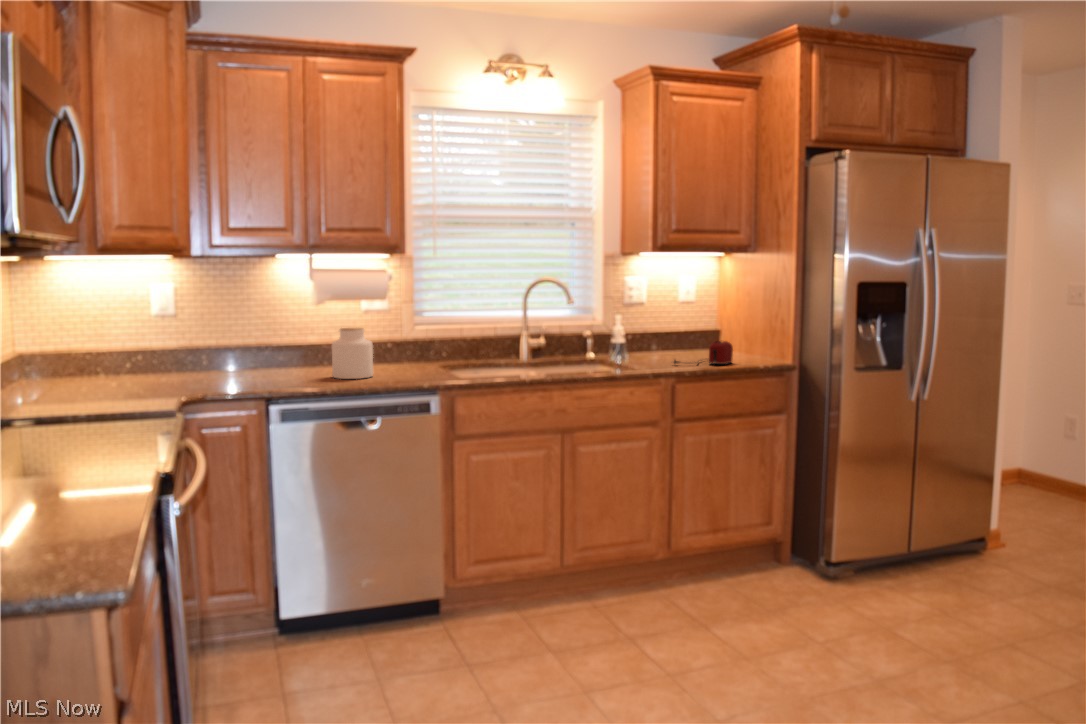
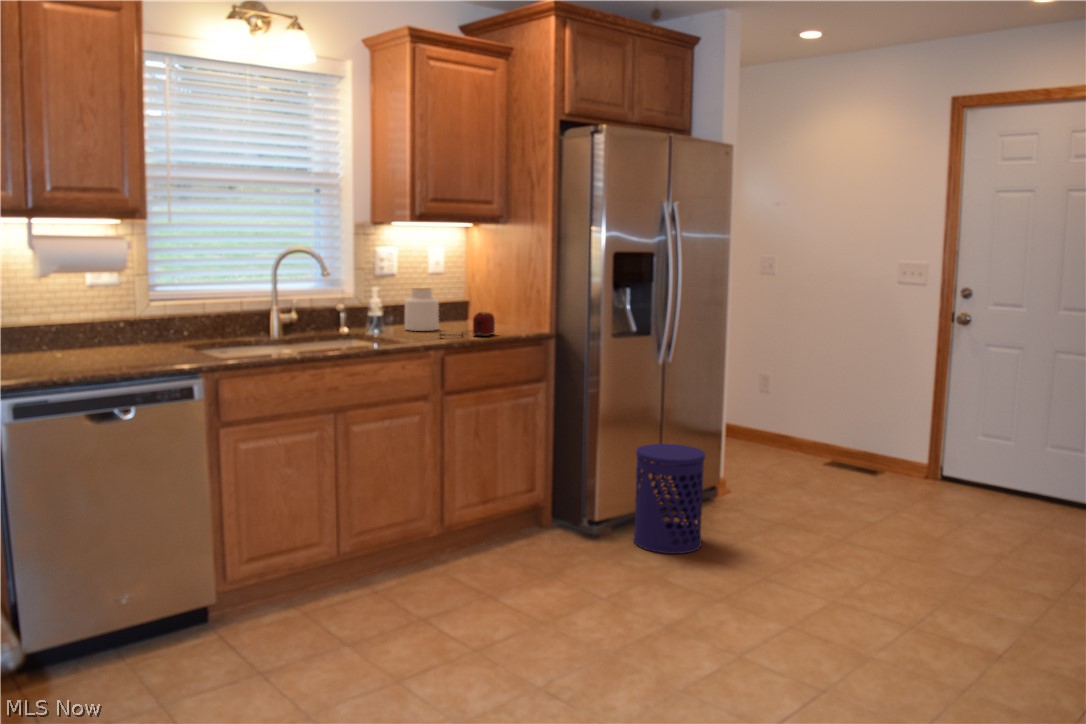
jar: present [332,328,373,379] -> present [405,288,439,331]
waste bin: none [877,485,962,608] -> present [634,444,705,554]

